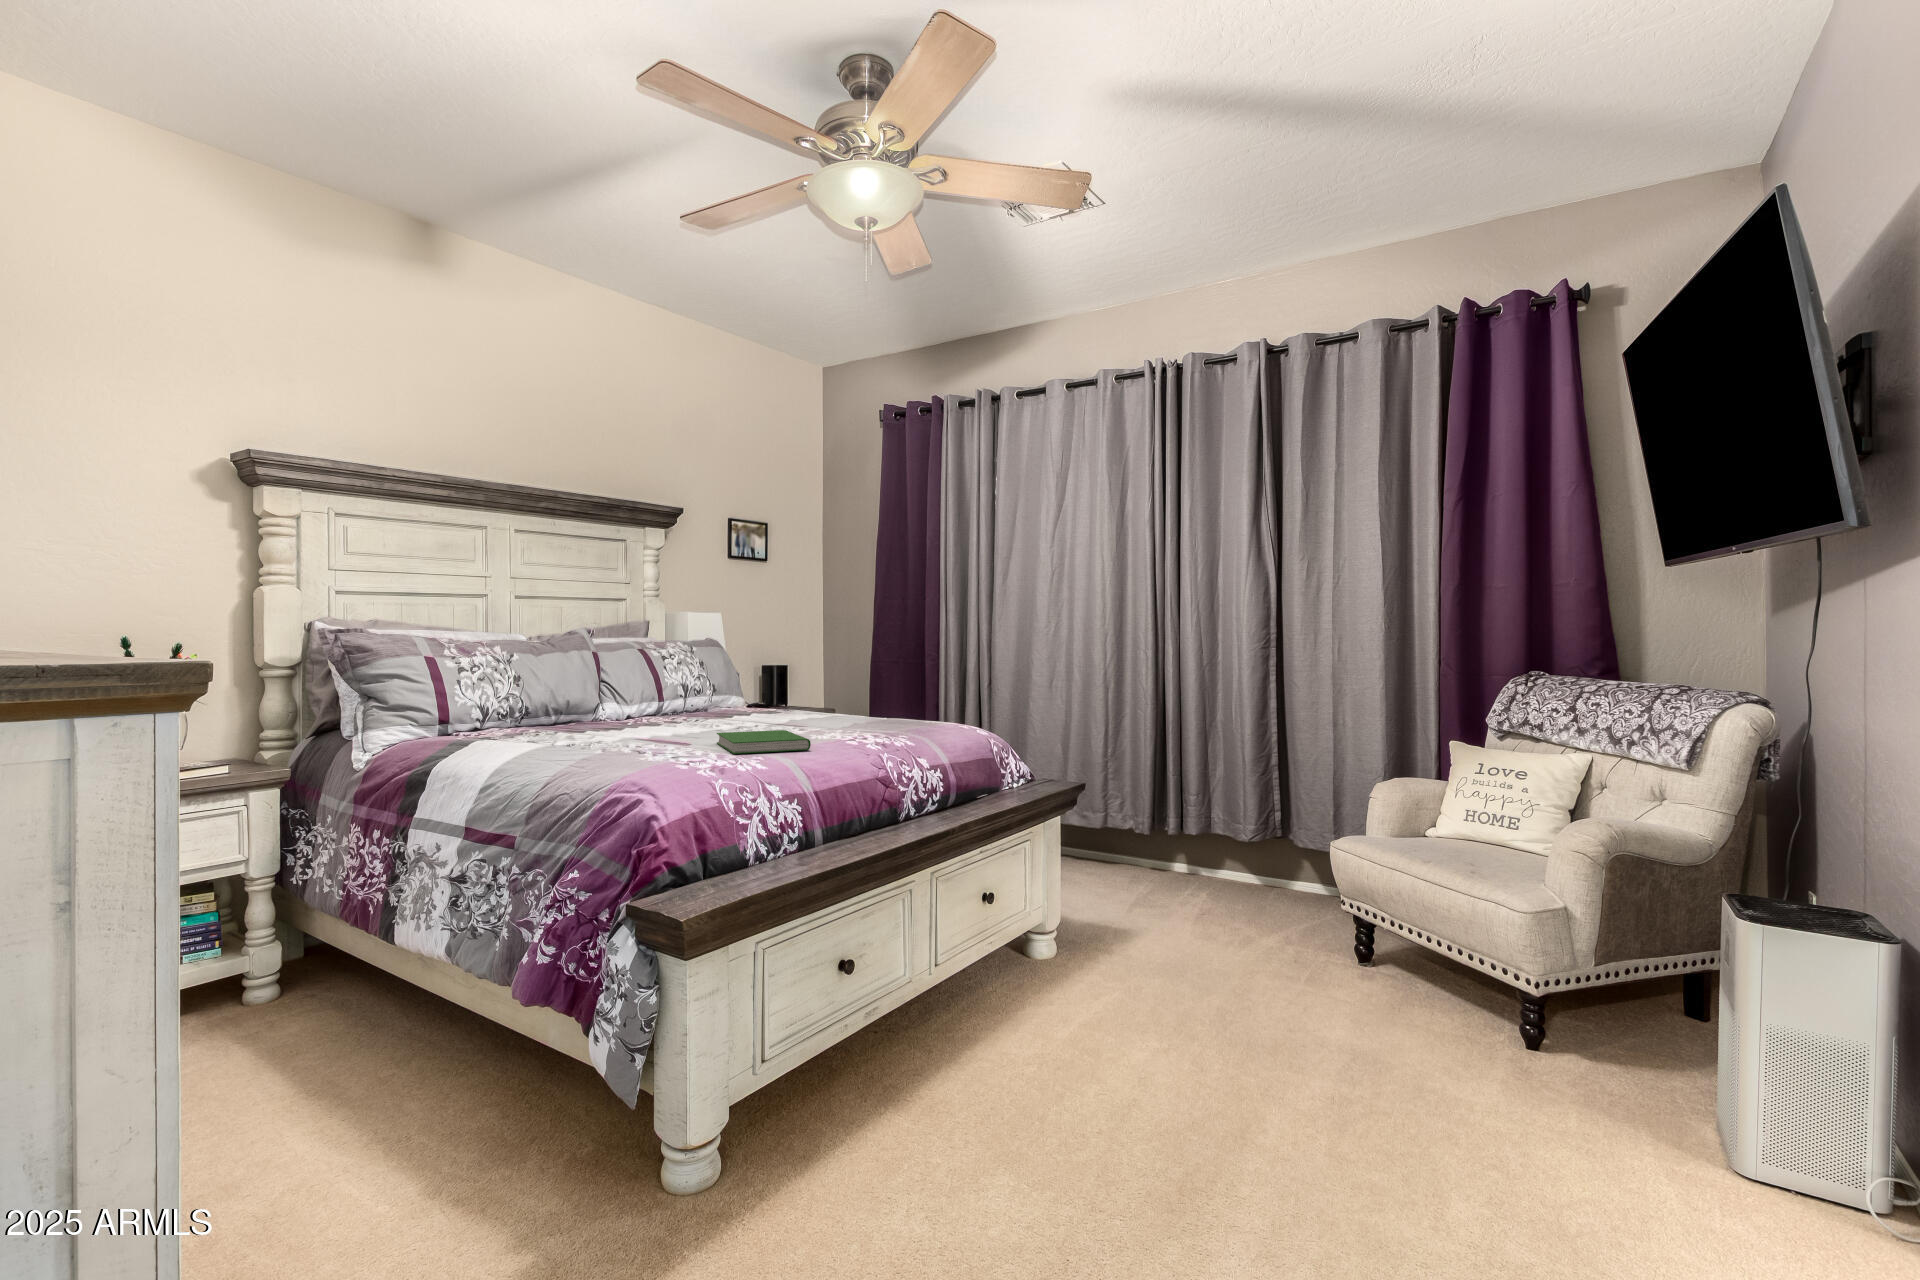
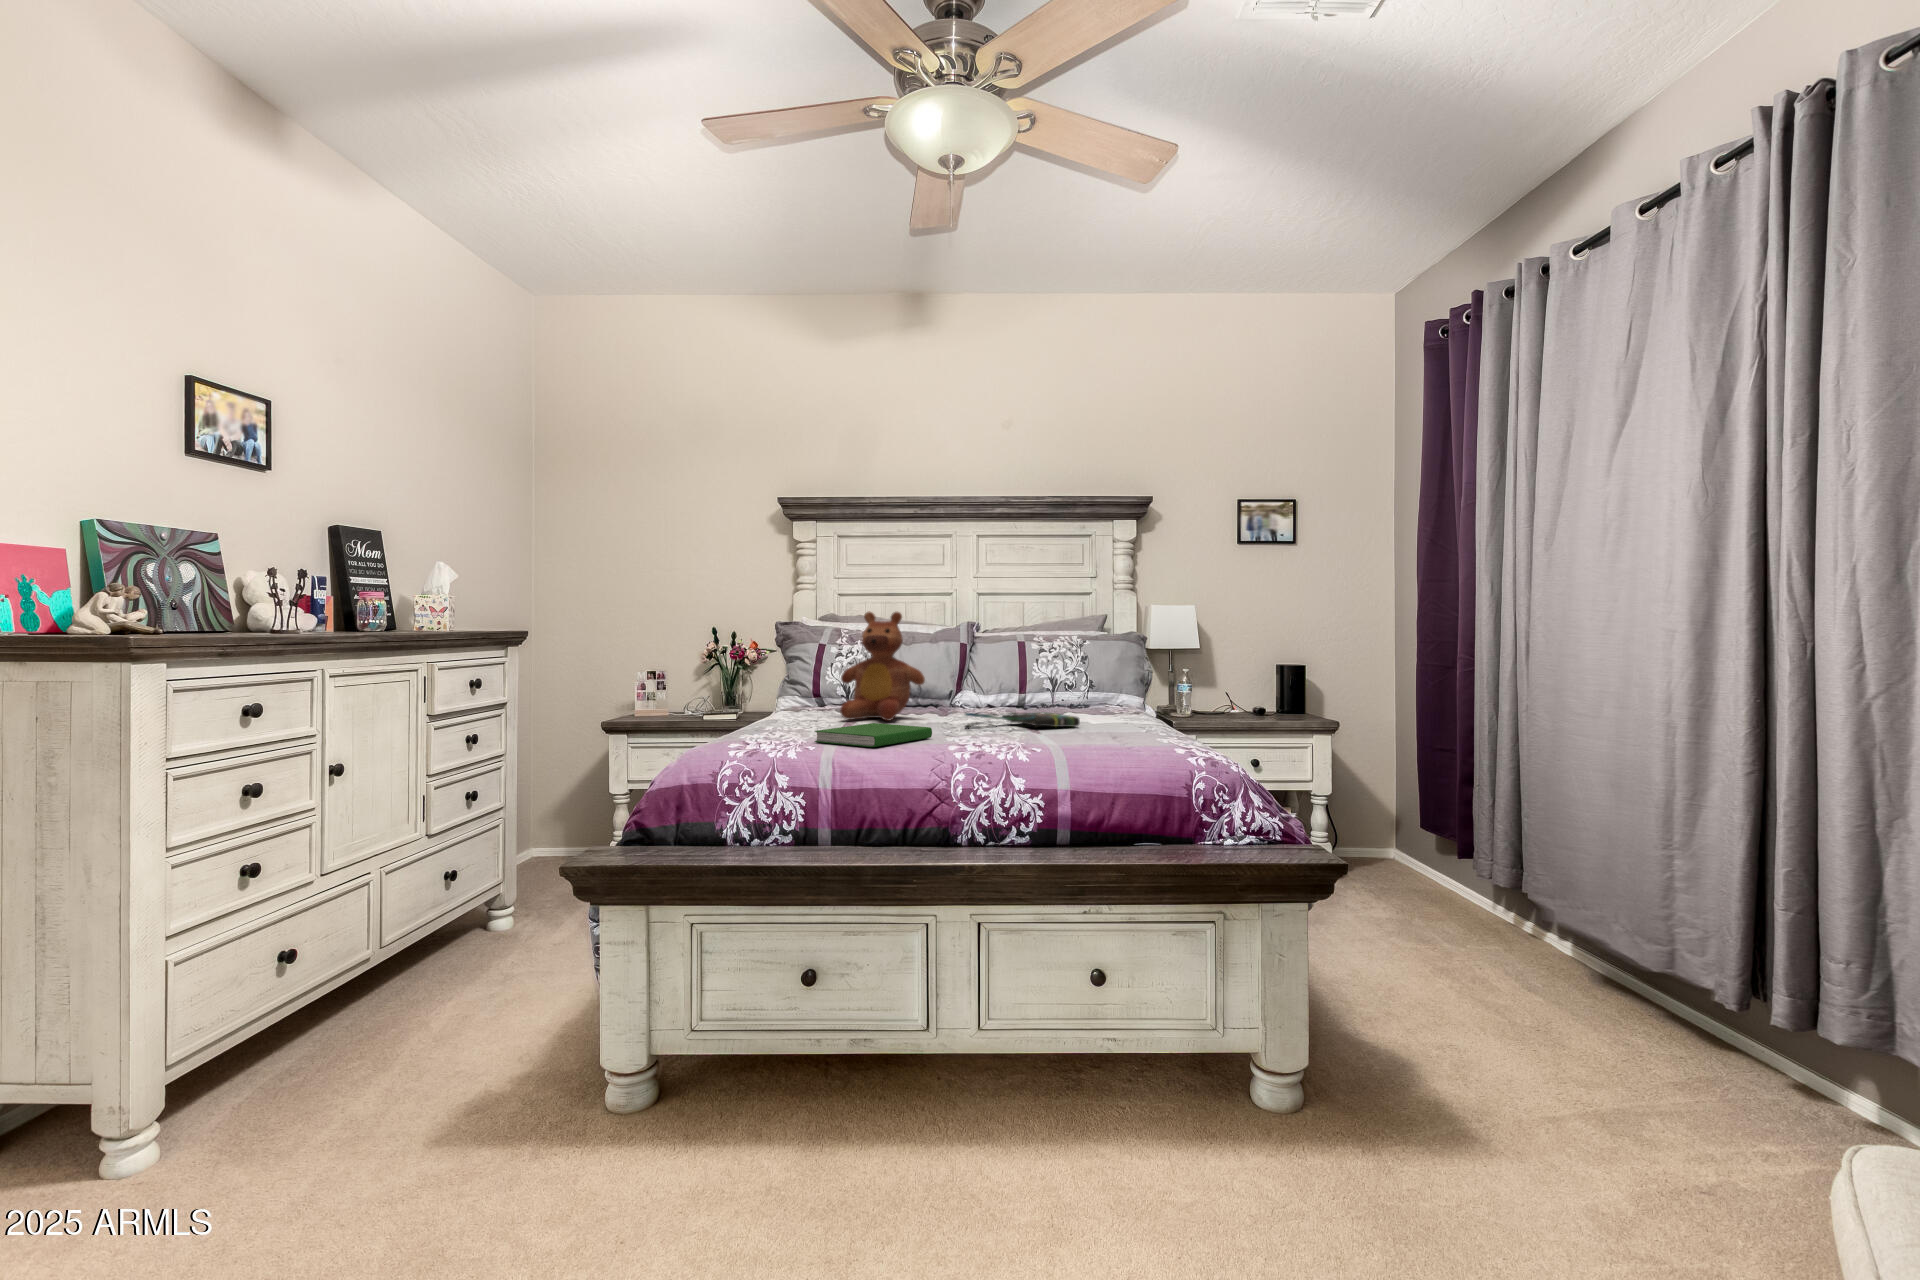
teddy bear: none [562,617,663,737] -> present [840,611,925,721]
tote bag: none [744,713,815,732] -> present [965,713,1080,729]

